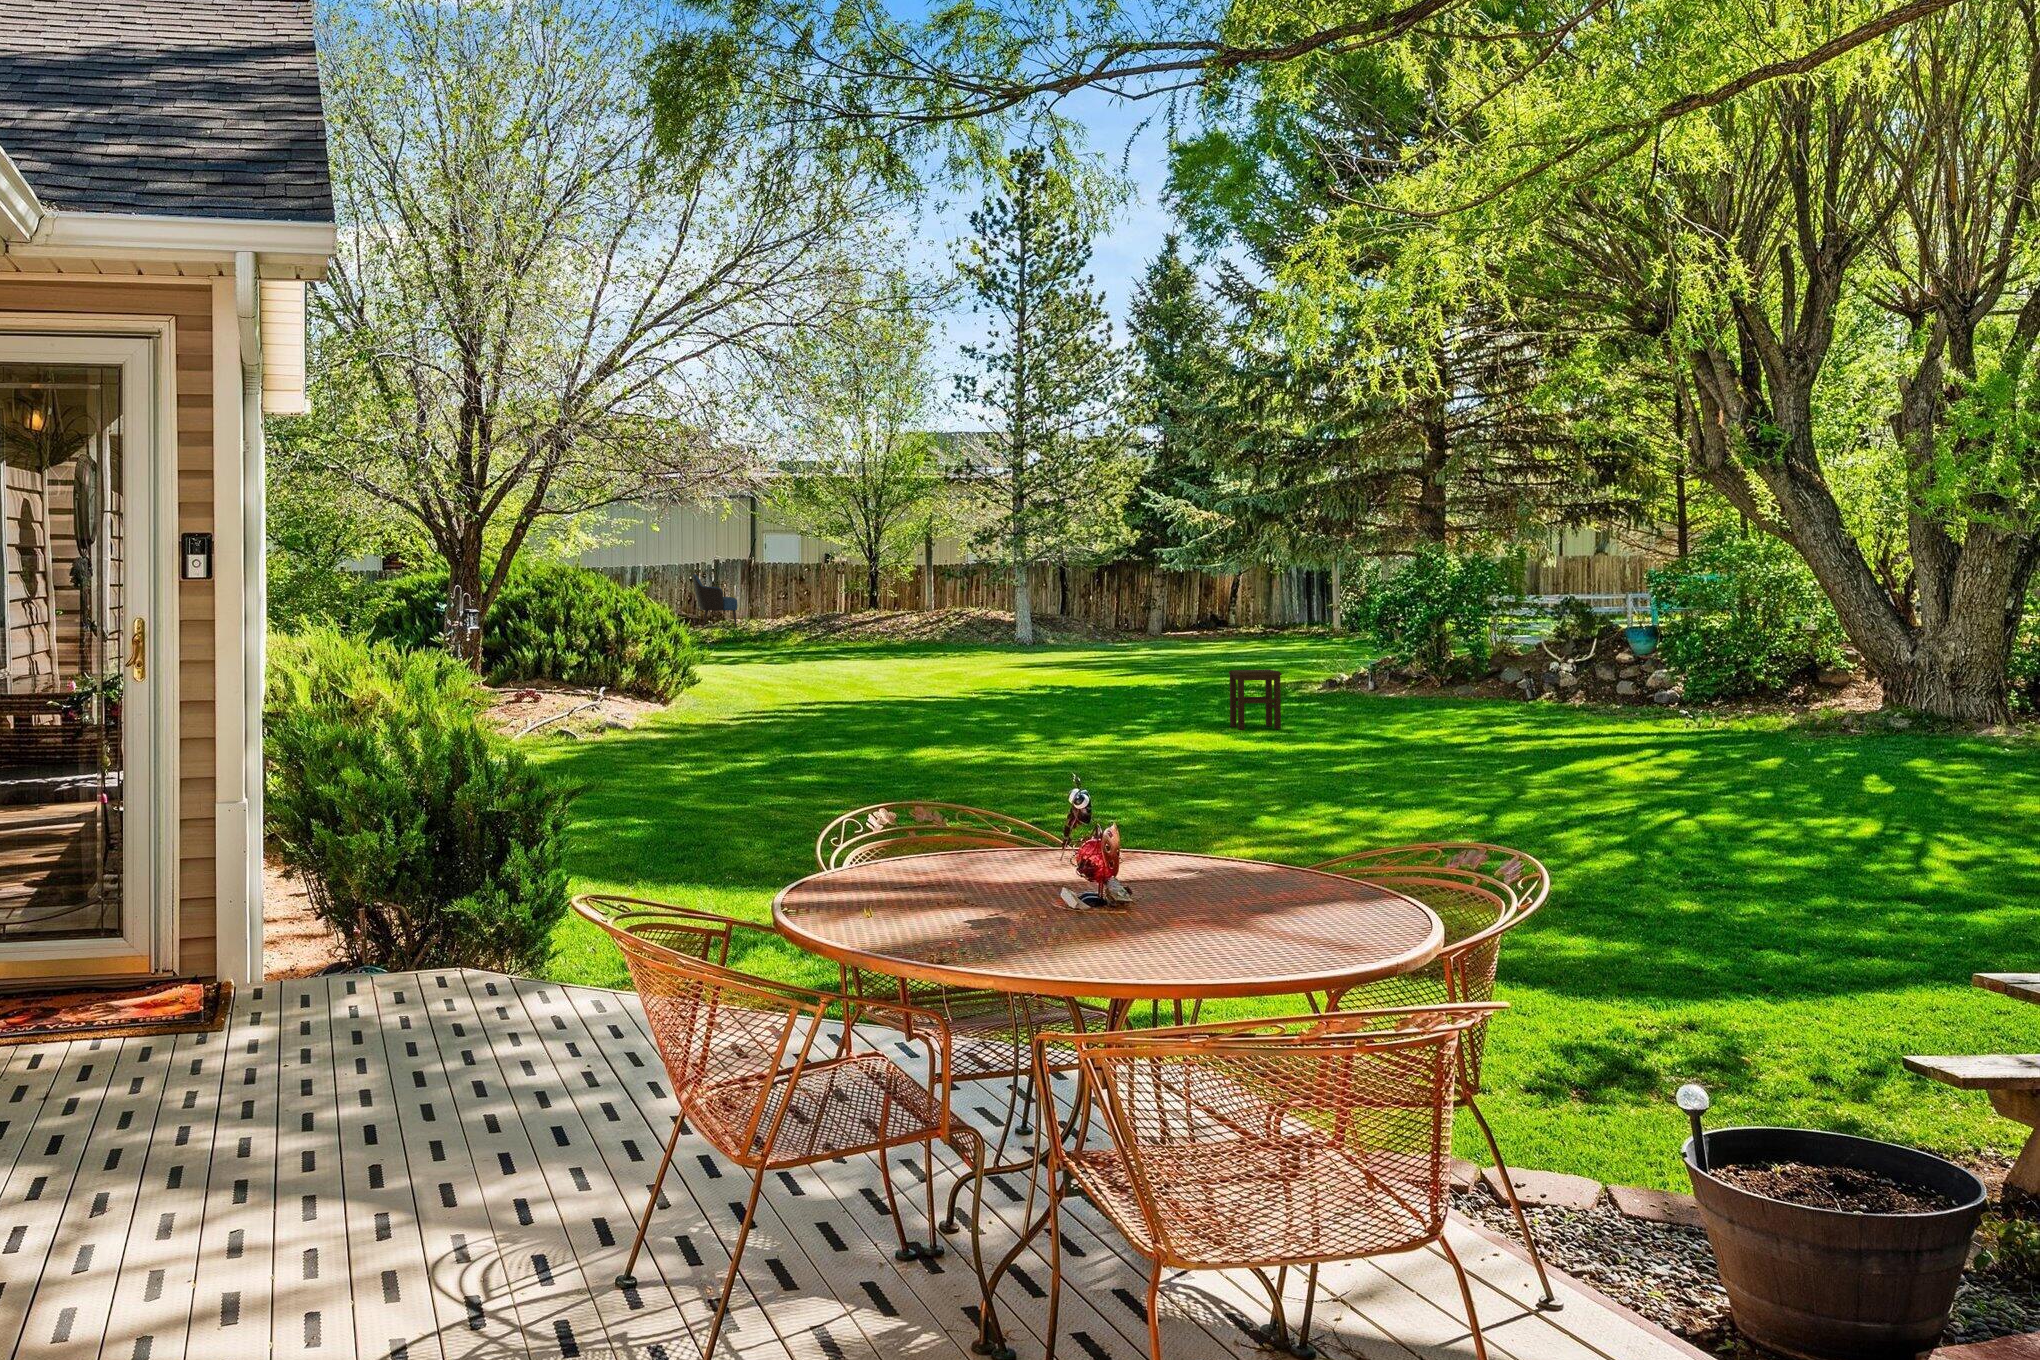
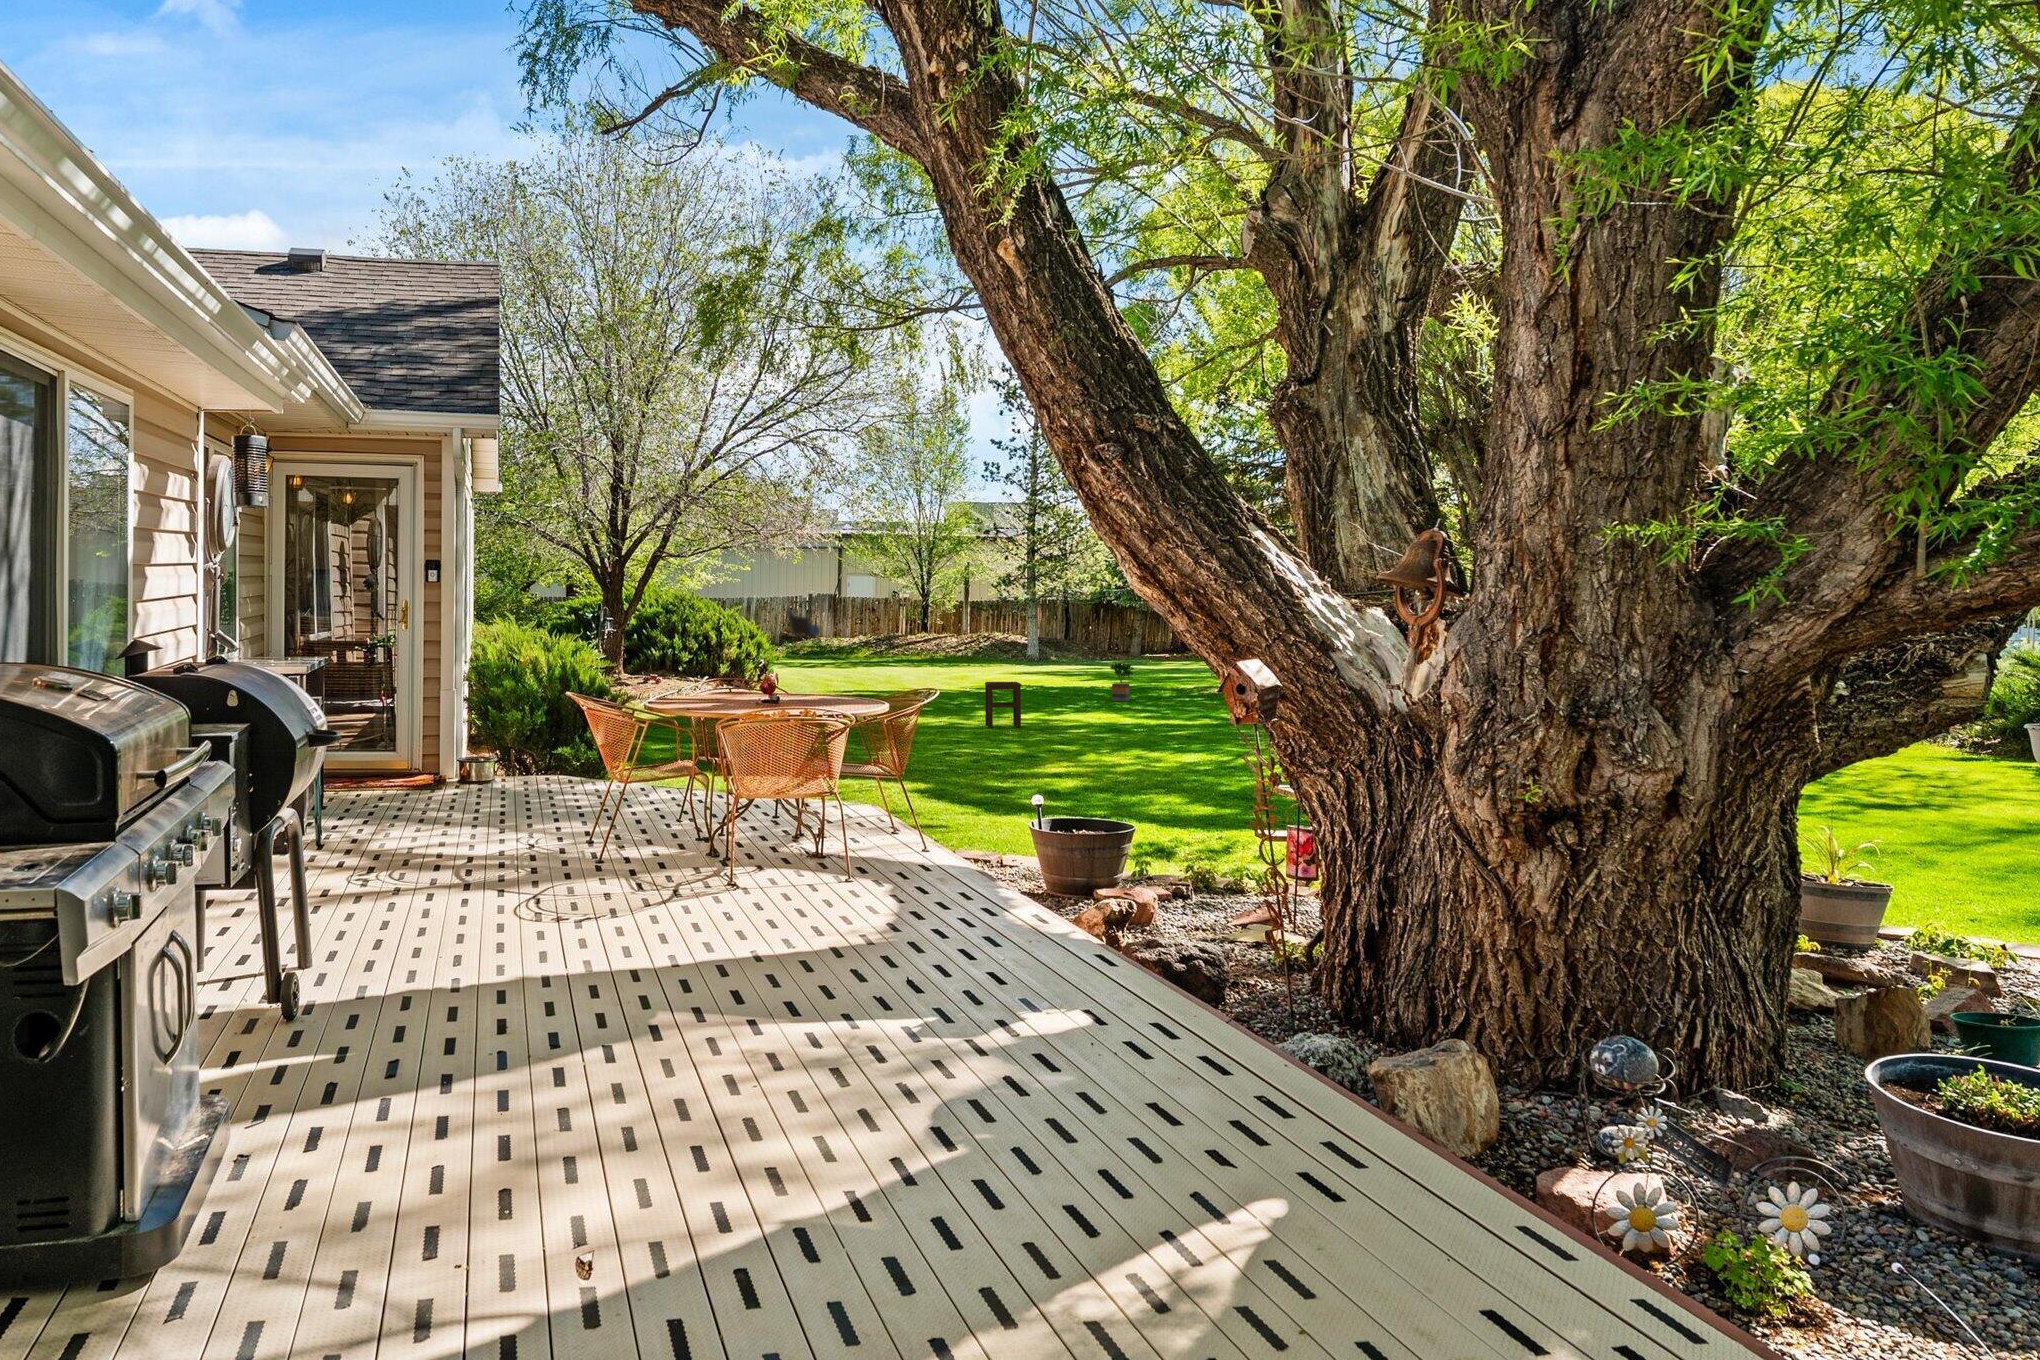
potted tree: none [1152,651,1188,704] -> present [1110,663,1134,701]
stool: present [1229,669,1282,730] -> present [985,682,1022,728]

